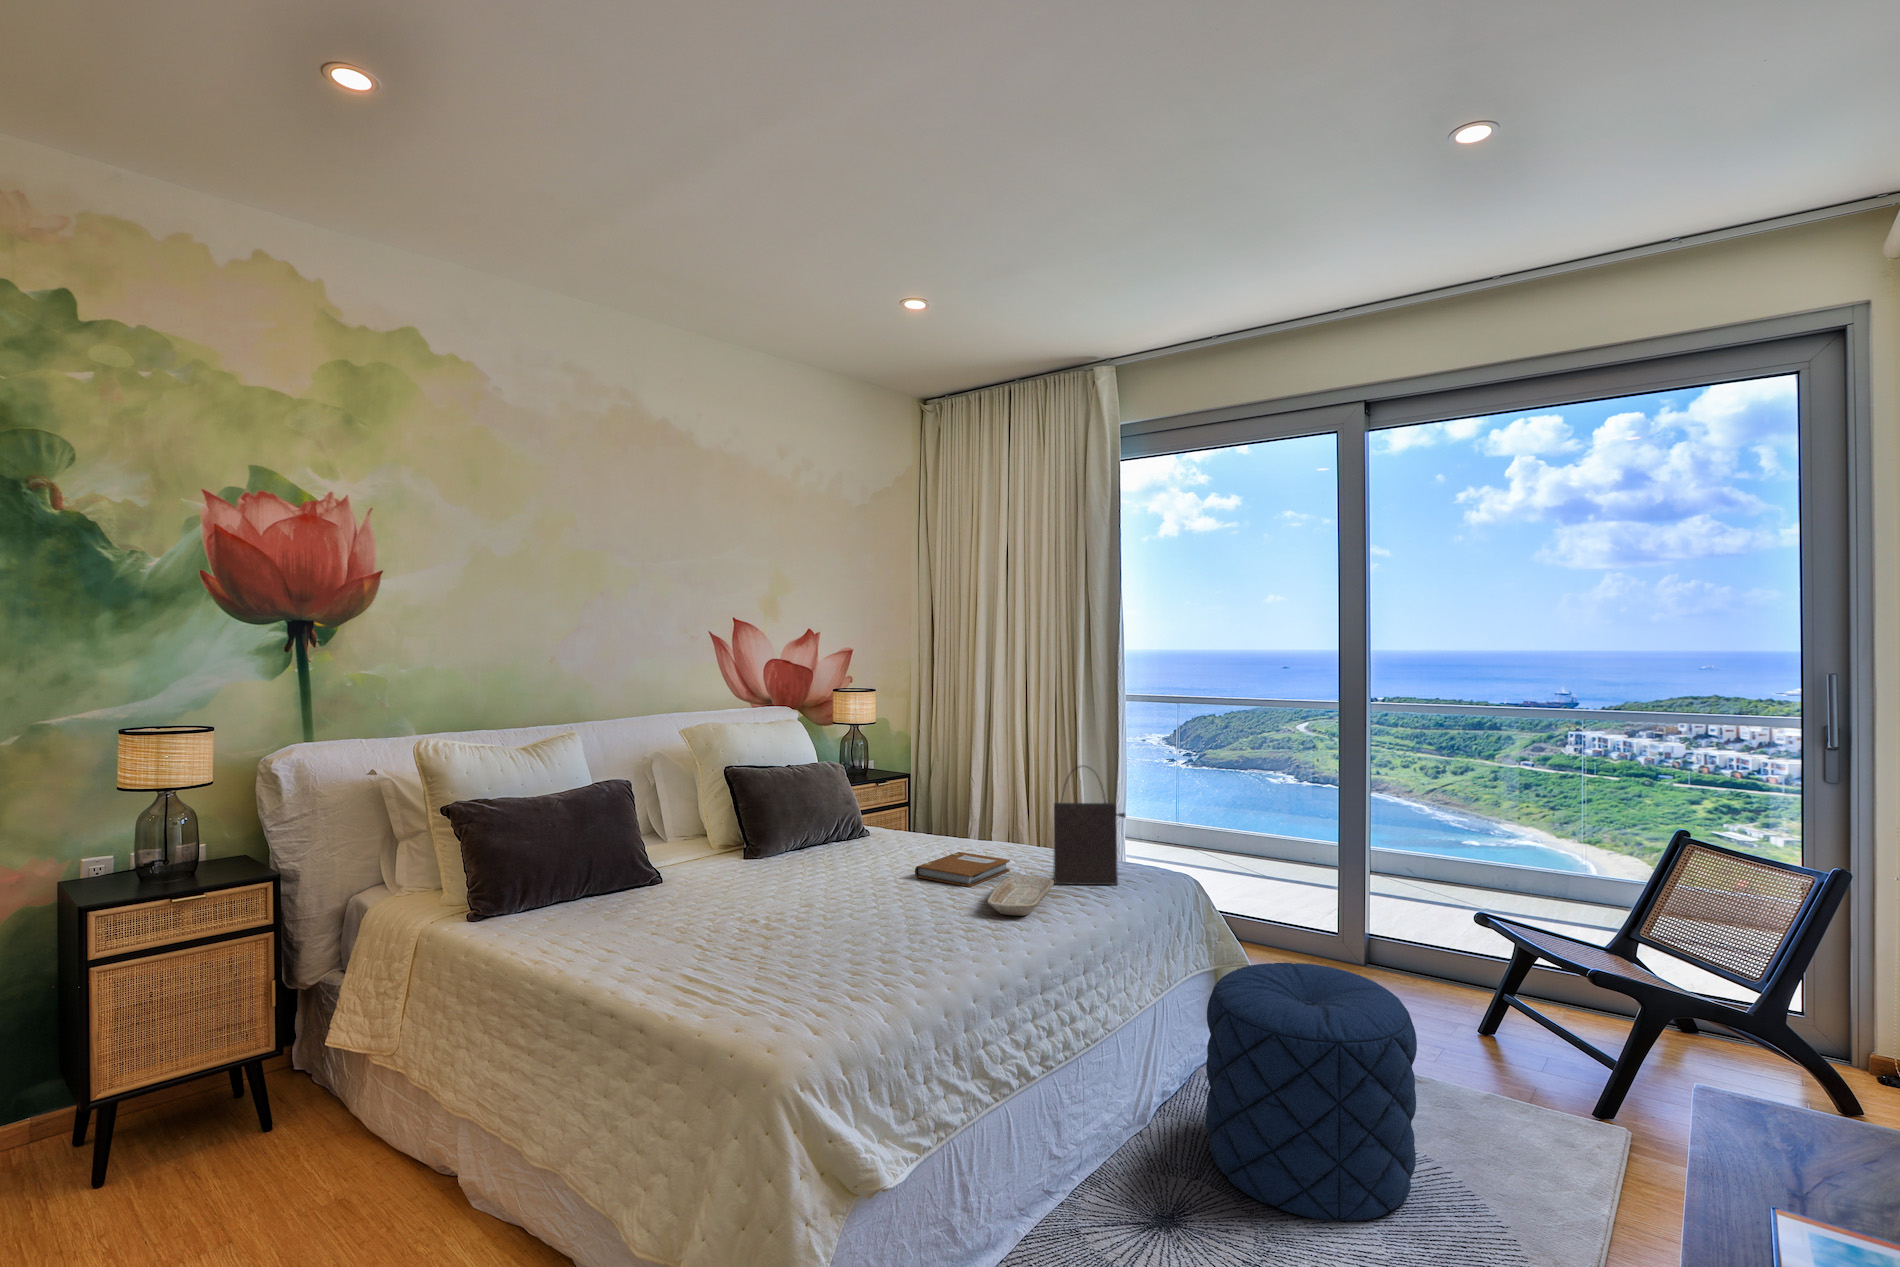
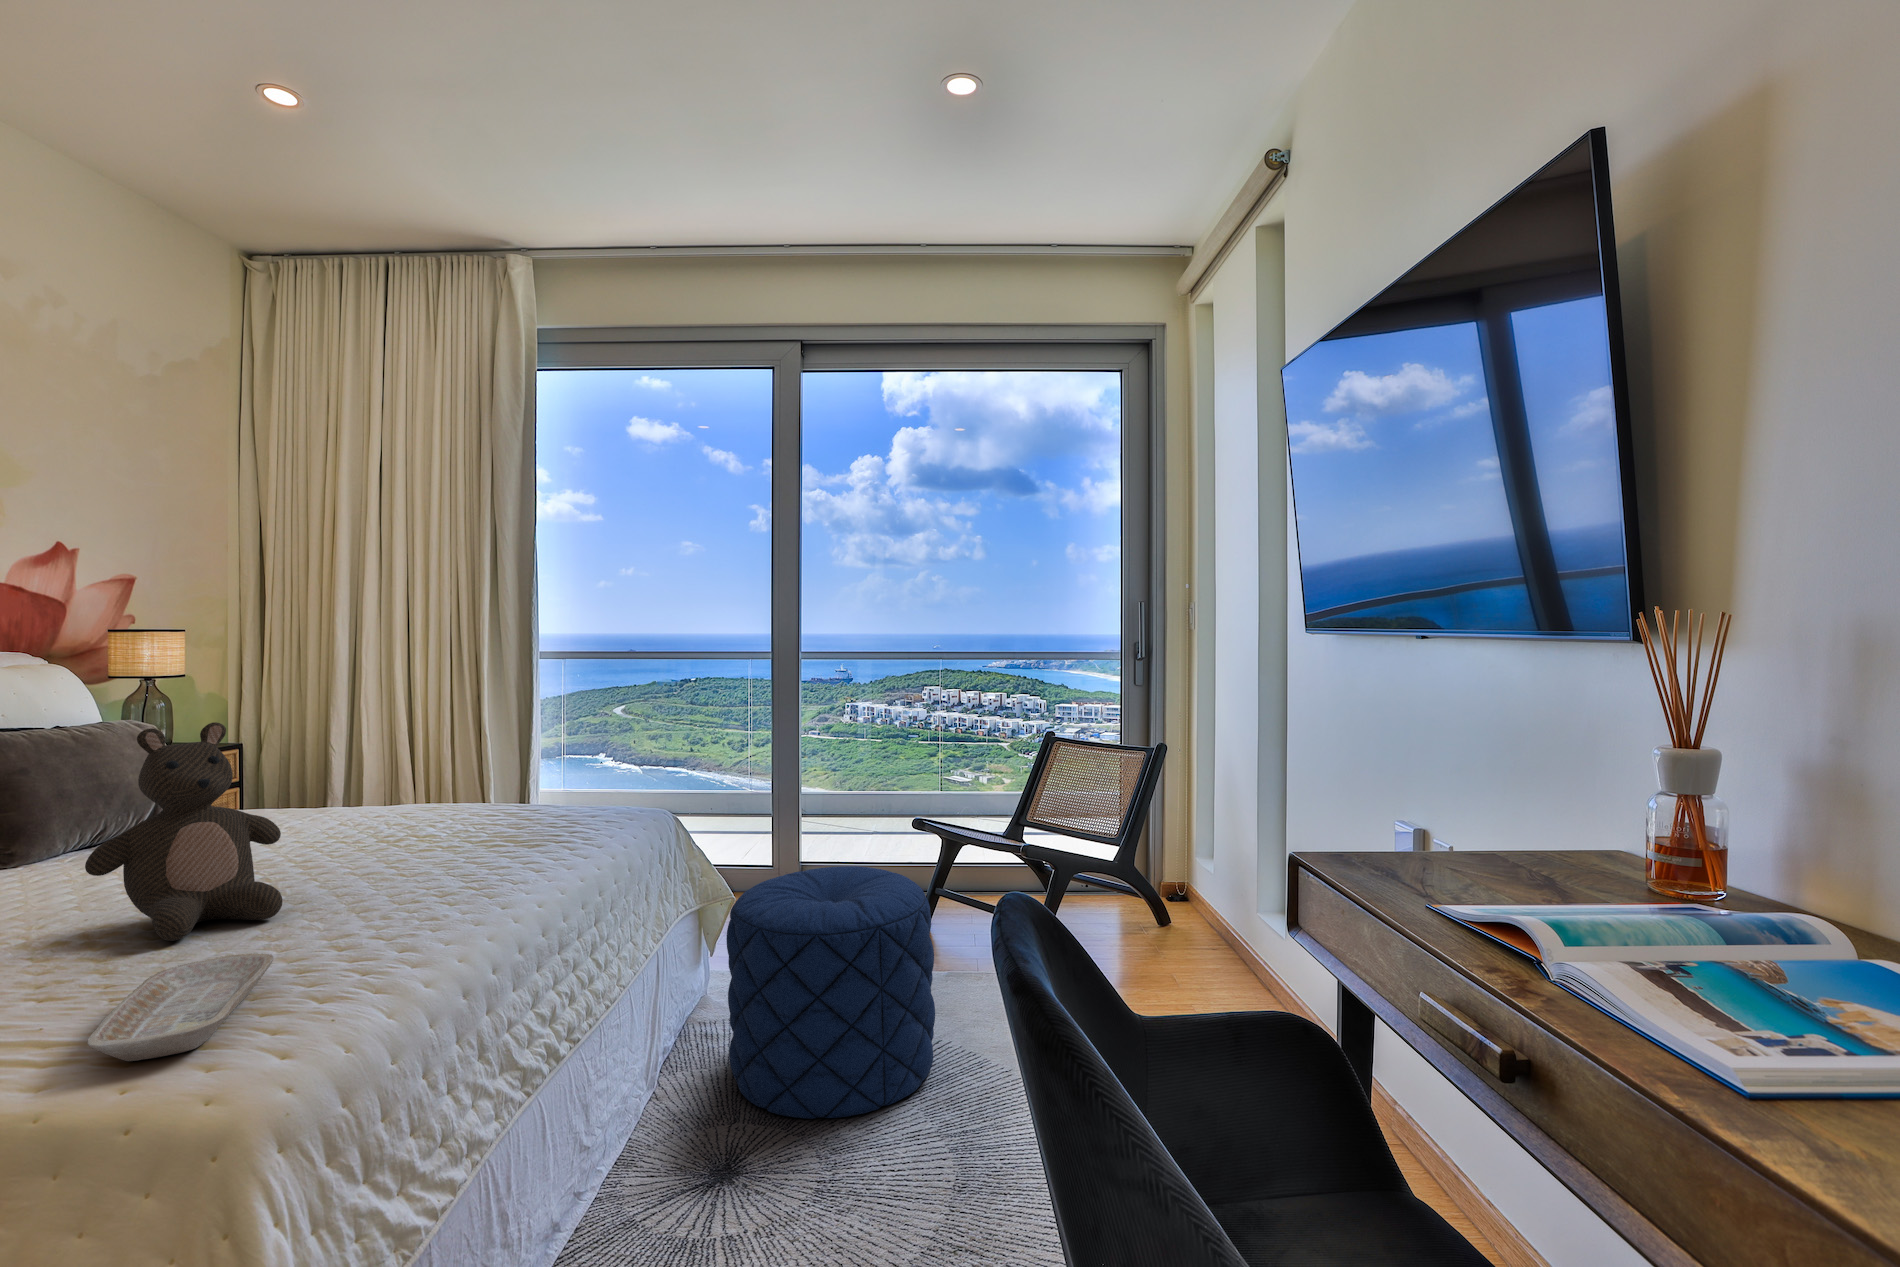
handbag: present [1053,768,1126,885] -> none [509,687,603,838]
stuffed bear: none [783,779,889,922] -> present [85,722,283,941]
notebook: present [915,852,1010,887] -> none [303,823,444,865]
tray: present [988,876,1054,916] -> present [88,953,273,1061]

